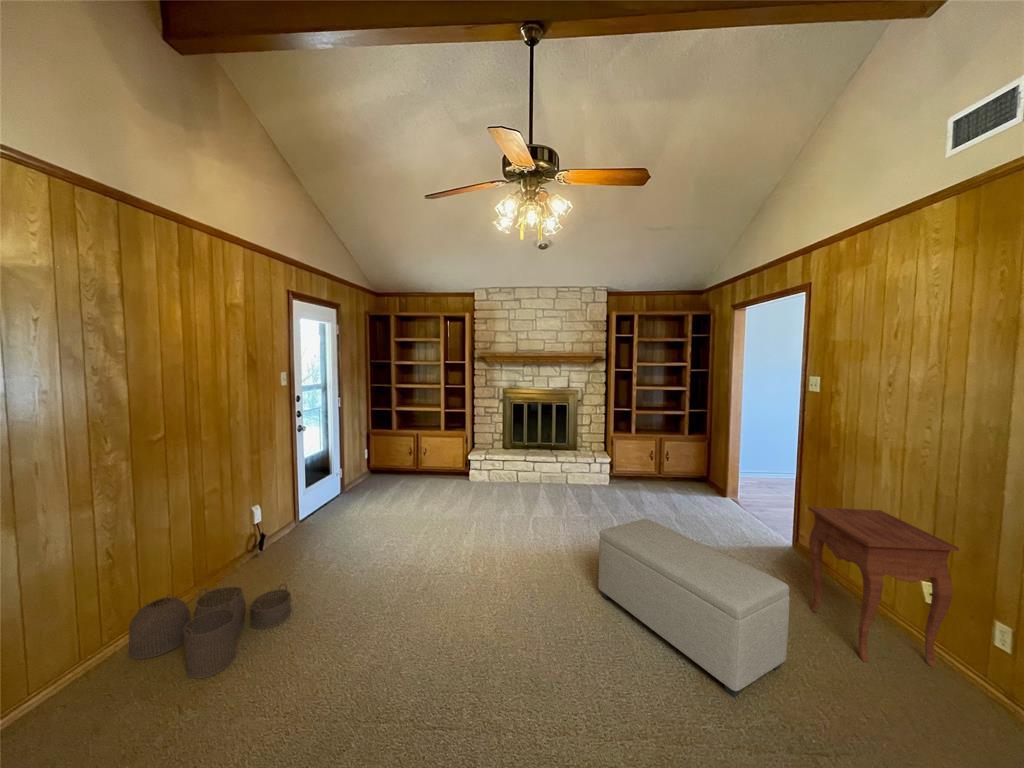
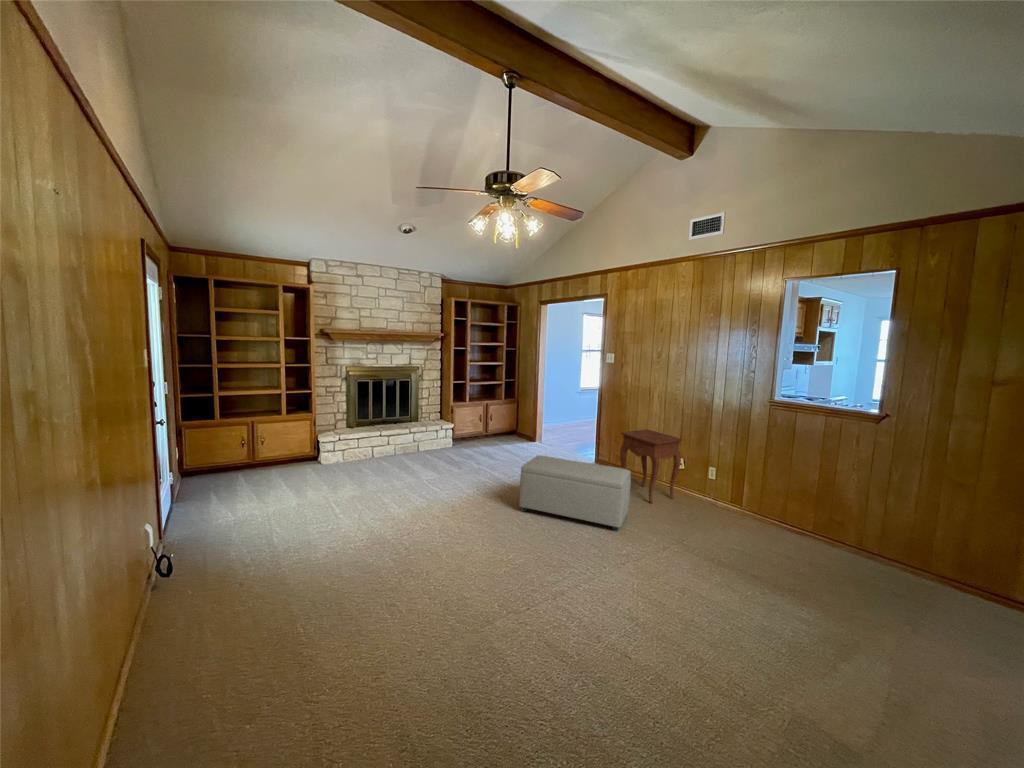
woven basket: present [128,584,291,679] -> none [171,563,310,660]

